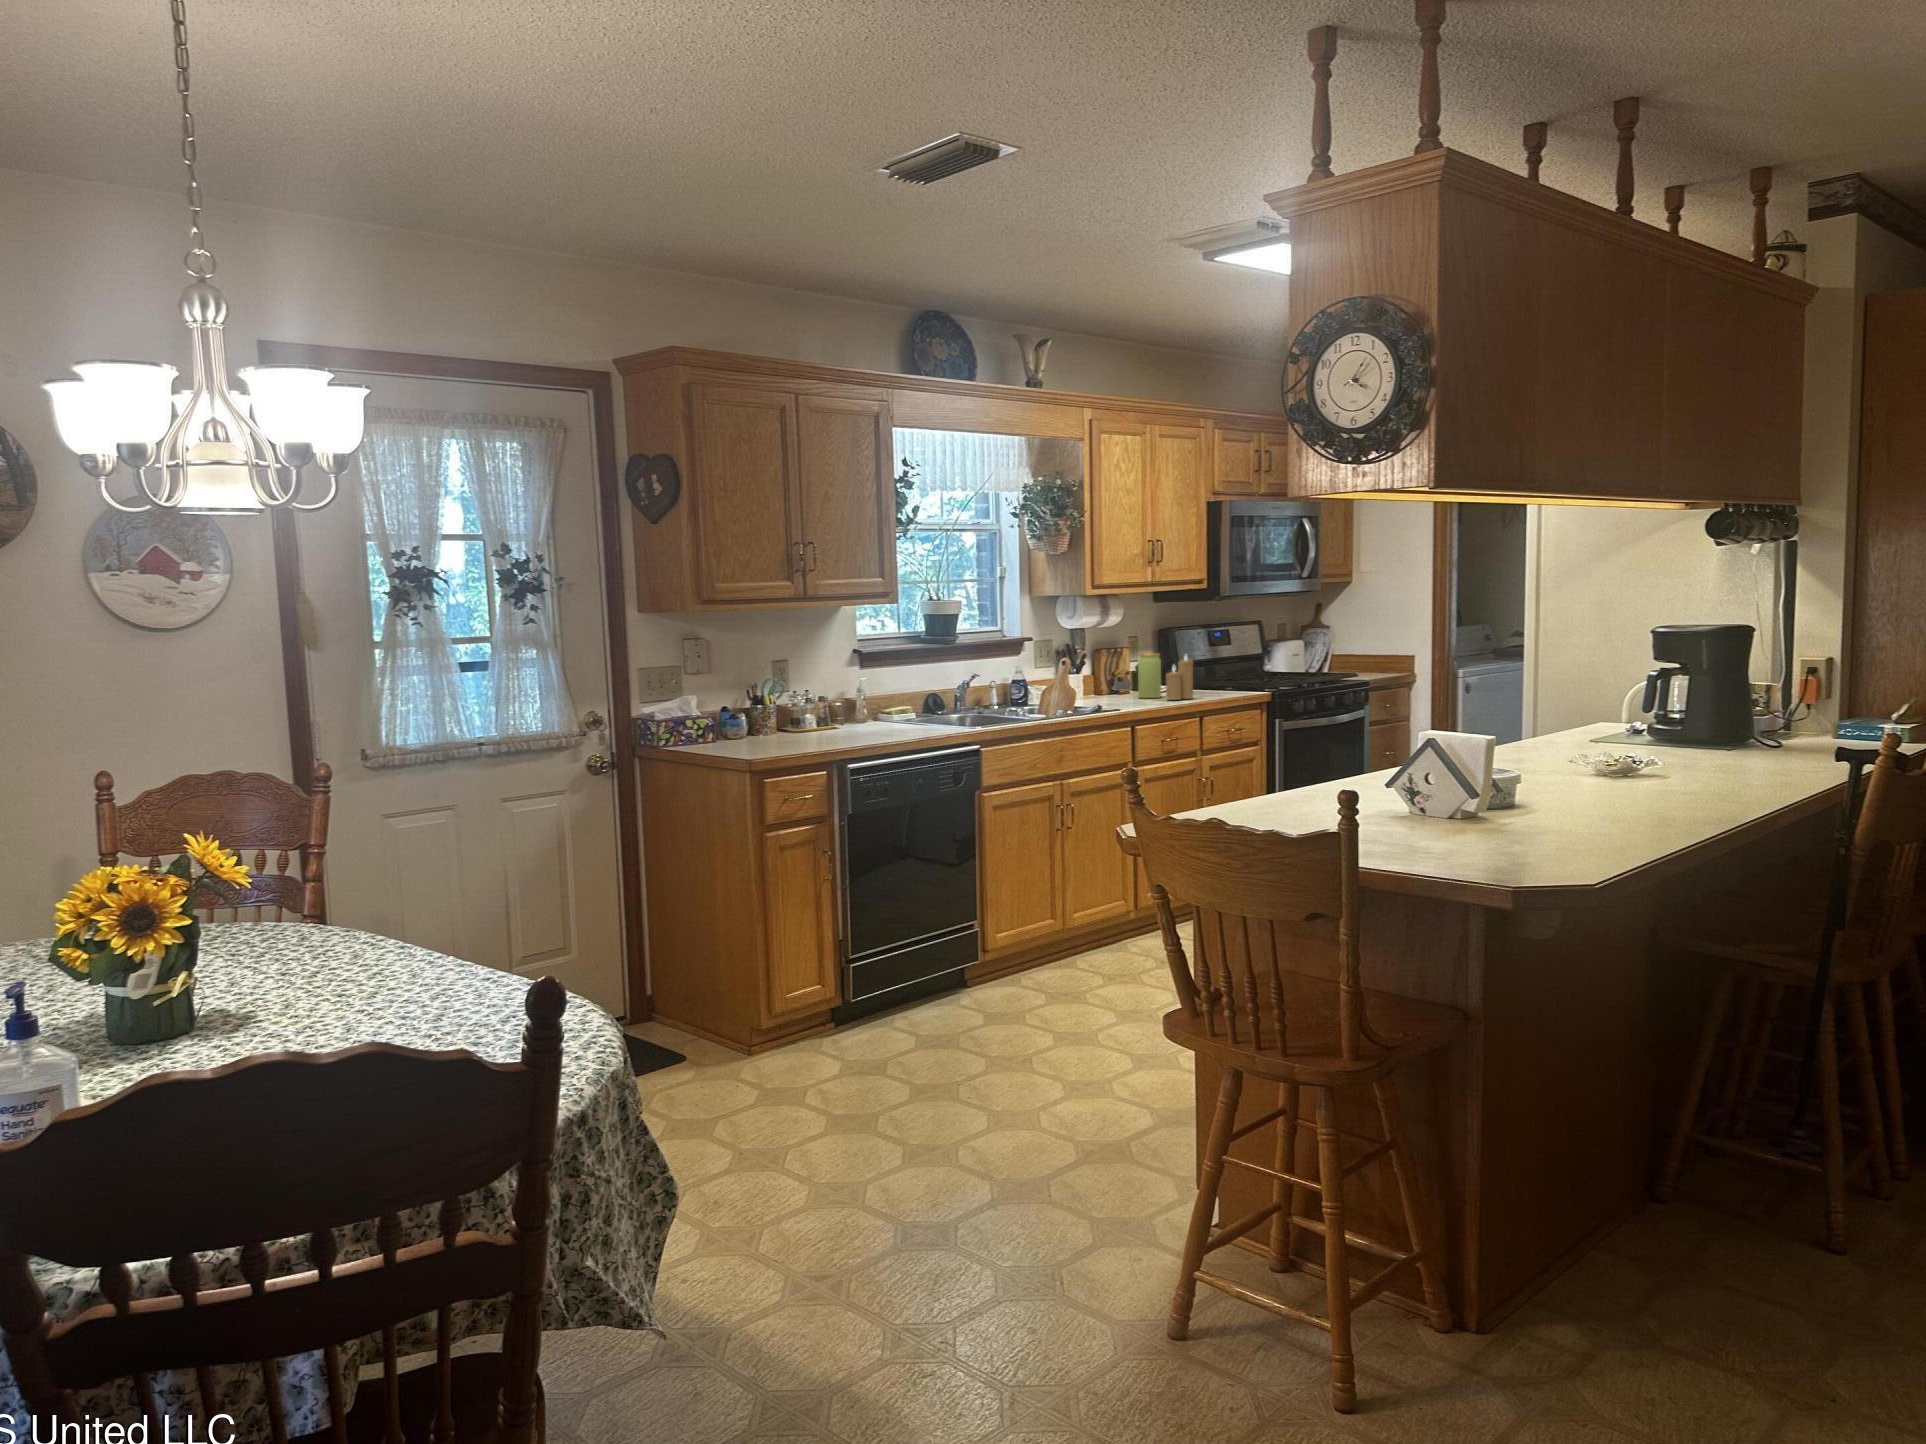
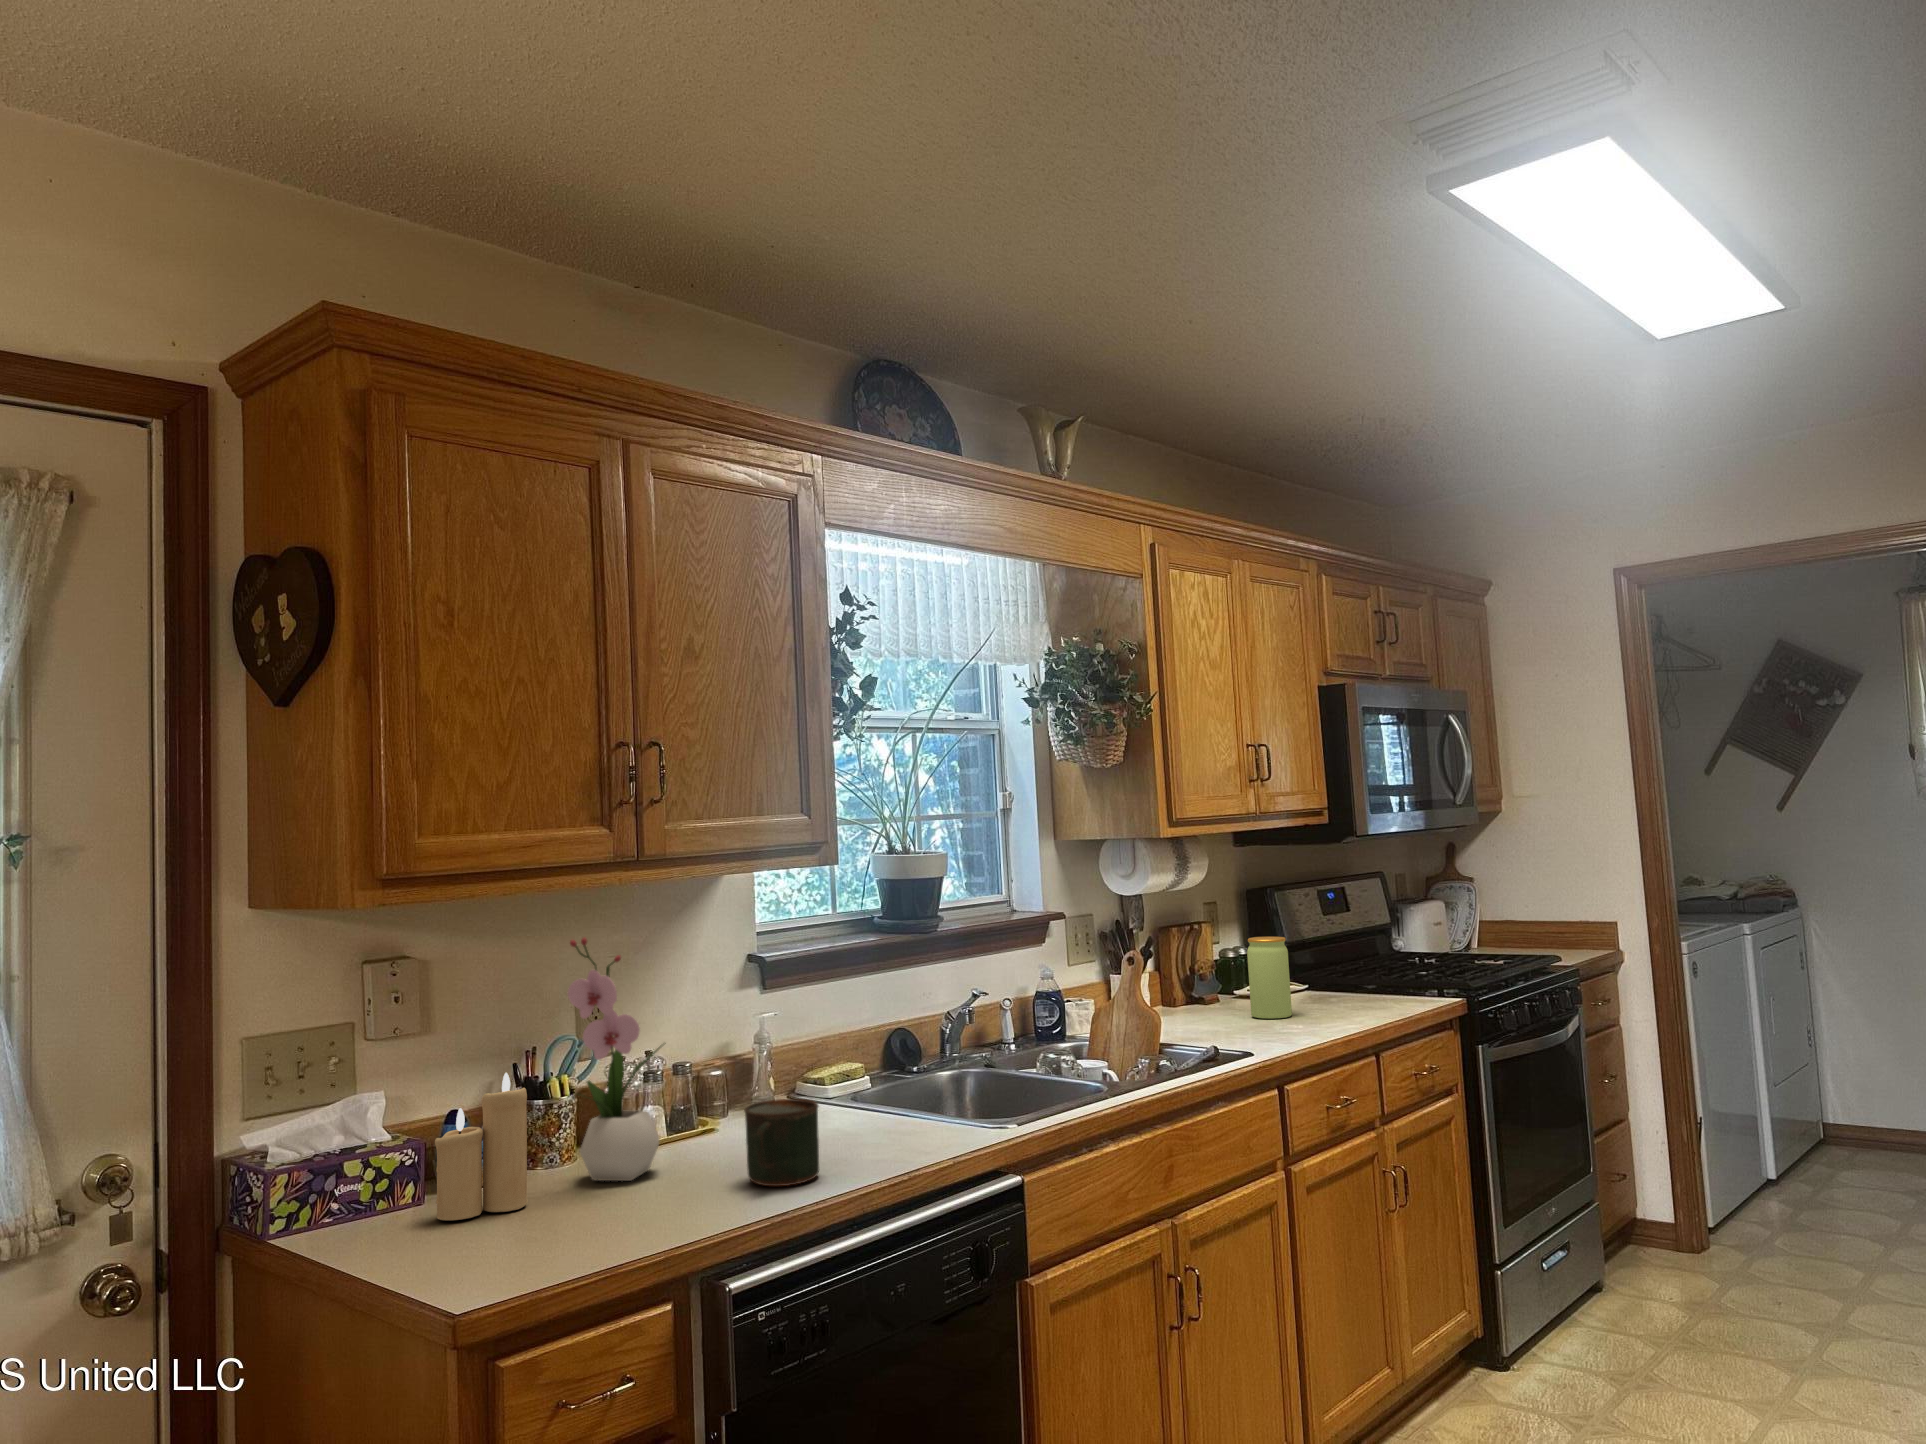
flower arrangement: none [776,631,818,737] -> present [567,938,662,1181]
candle: present [1166,656,1193,700] -> present [435,1073,527,1220]
mug: none [854,704,886,737] -> present [744,1099,819,1186]

